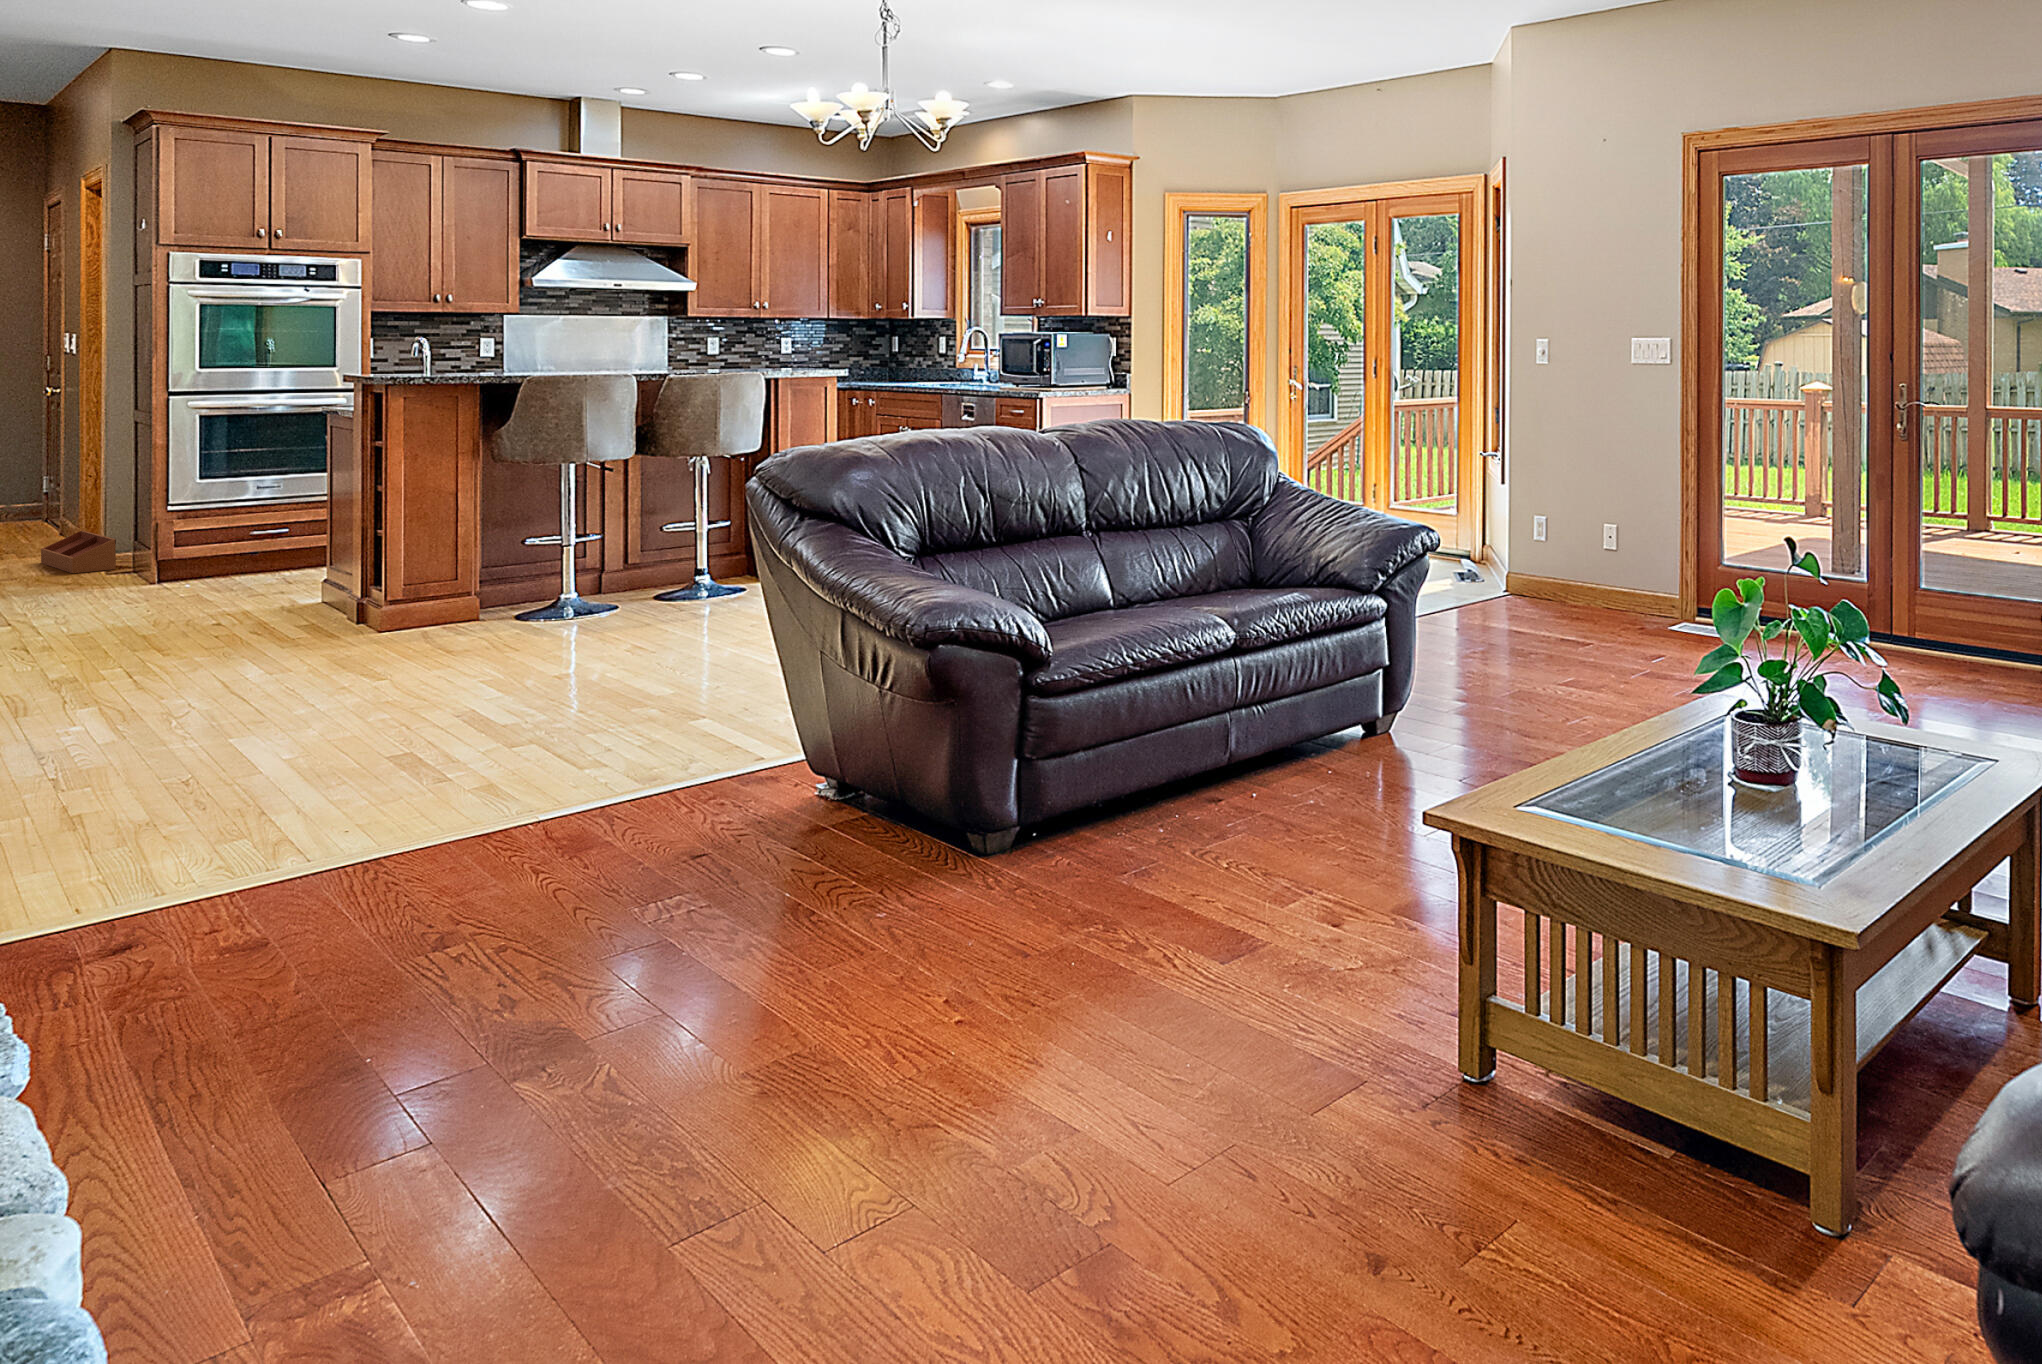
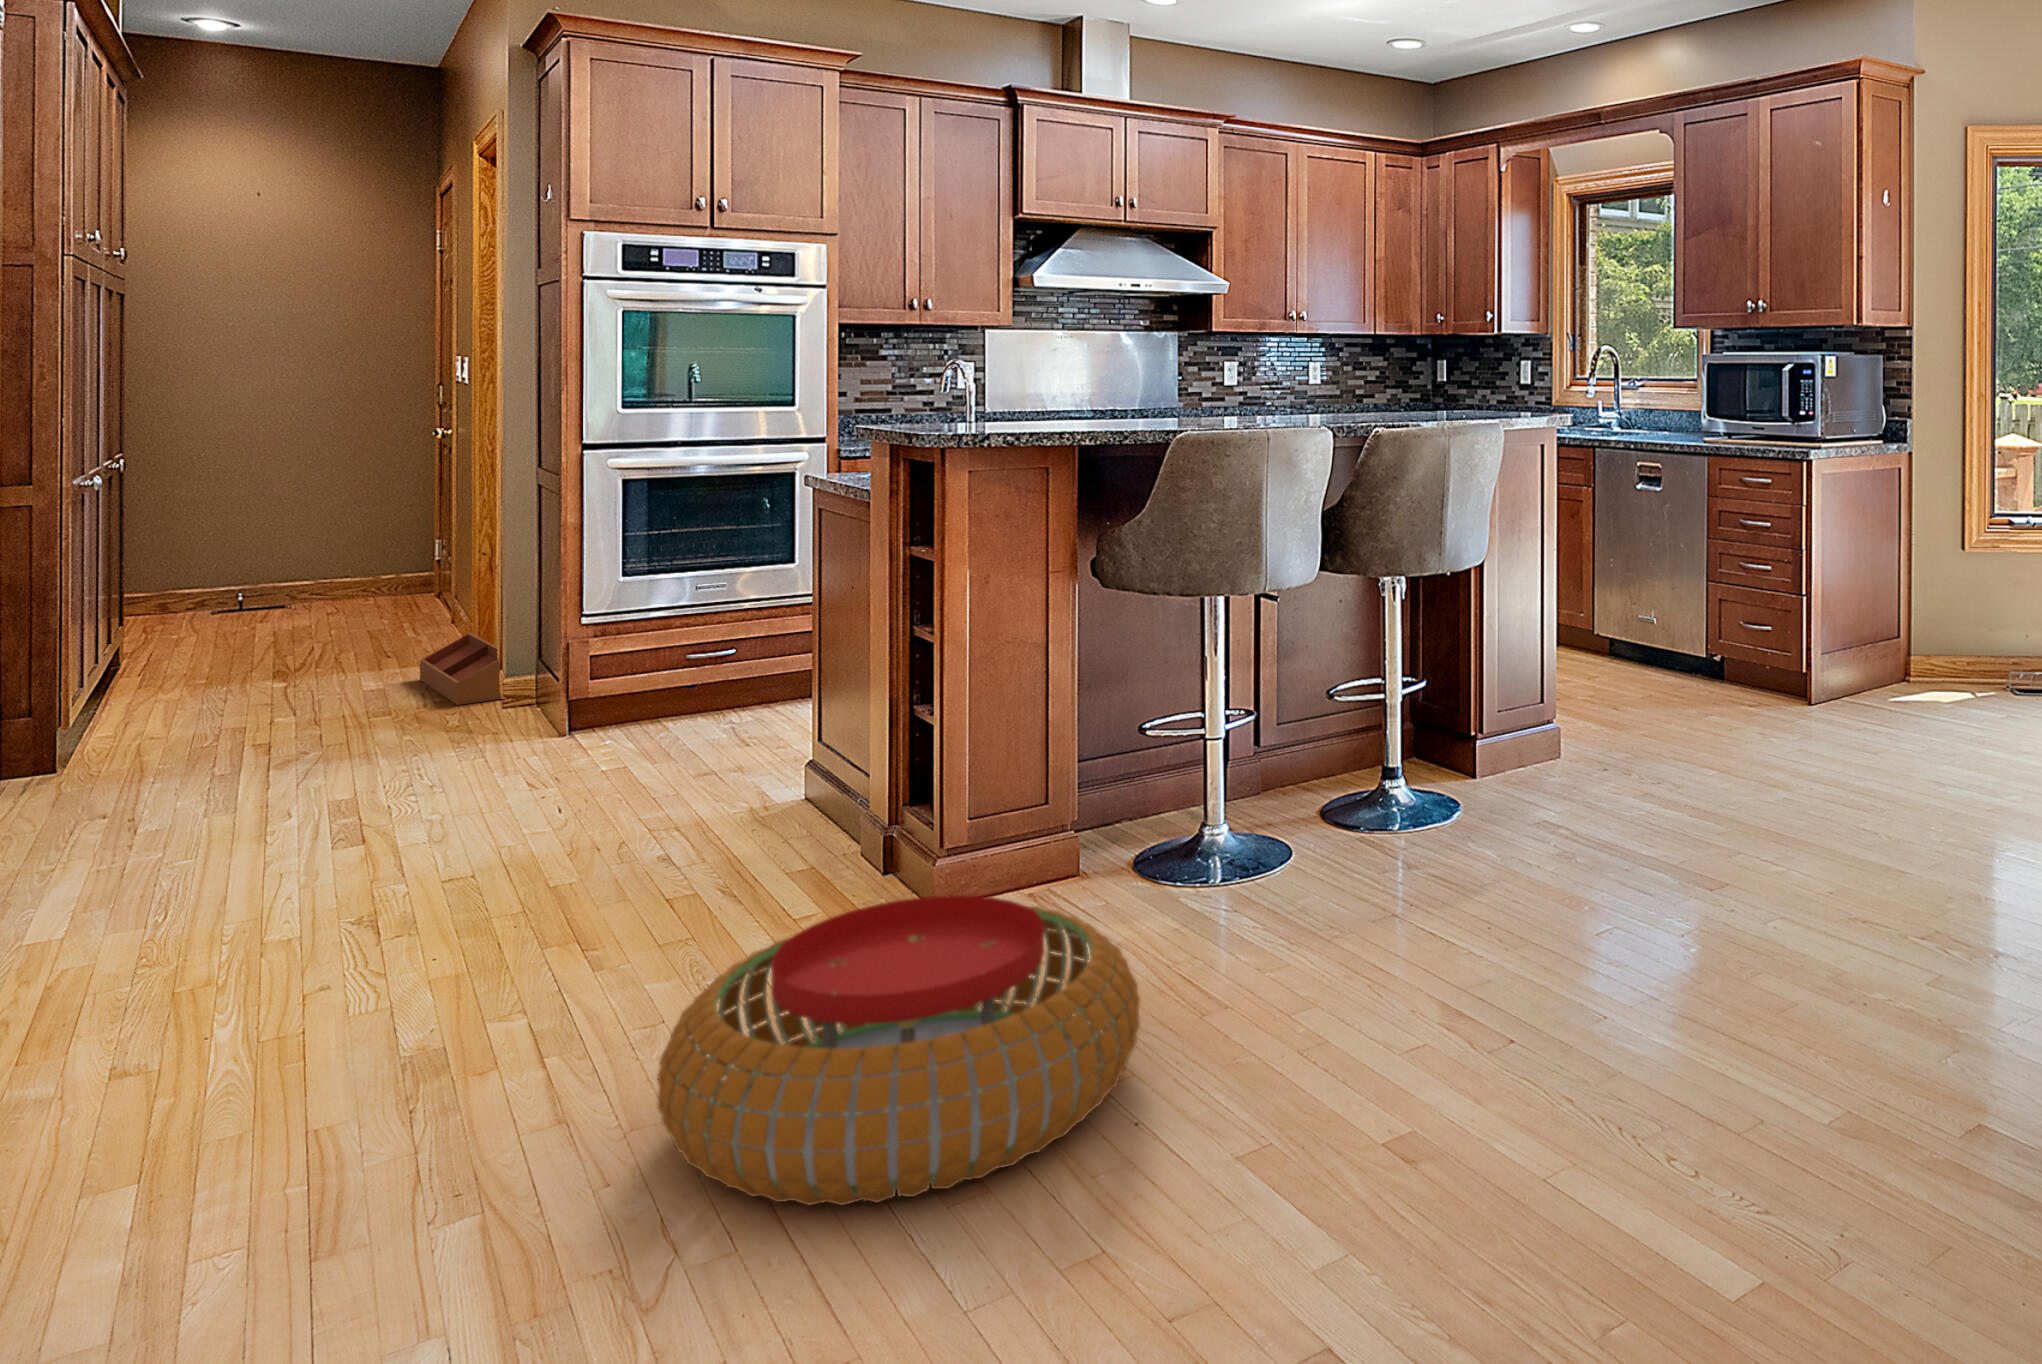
pouf: none [187,600,458,706] -> present [657,895,1140,1205]

